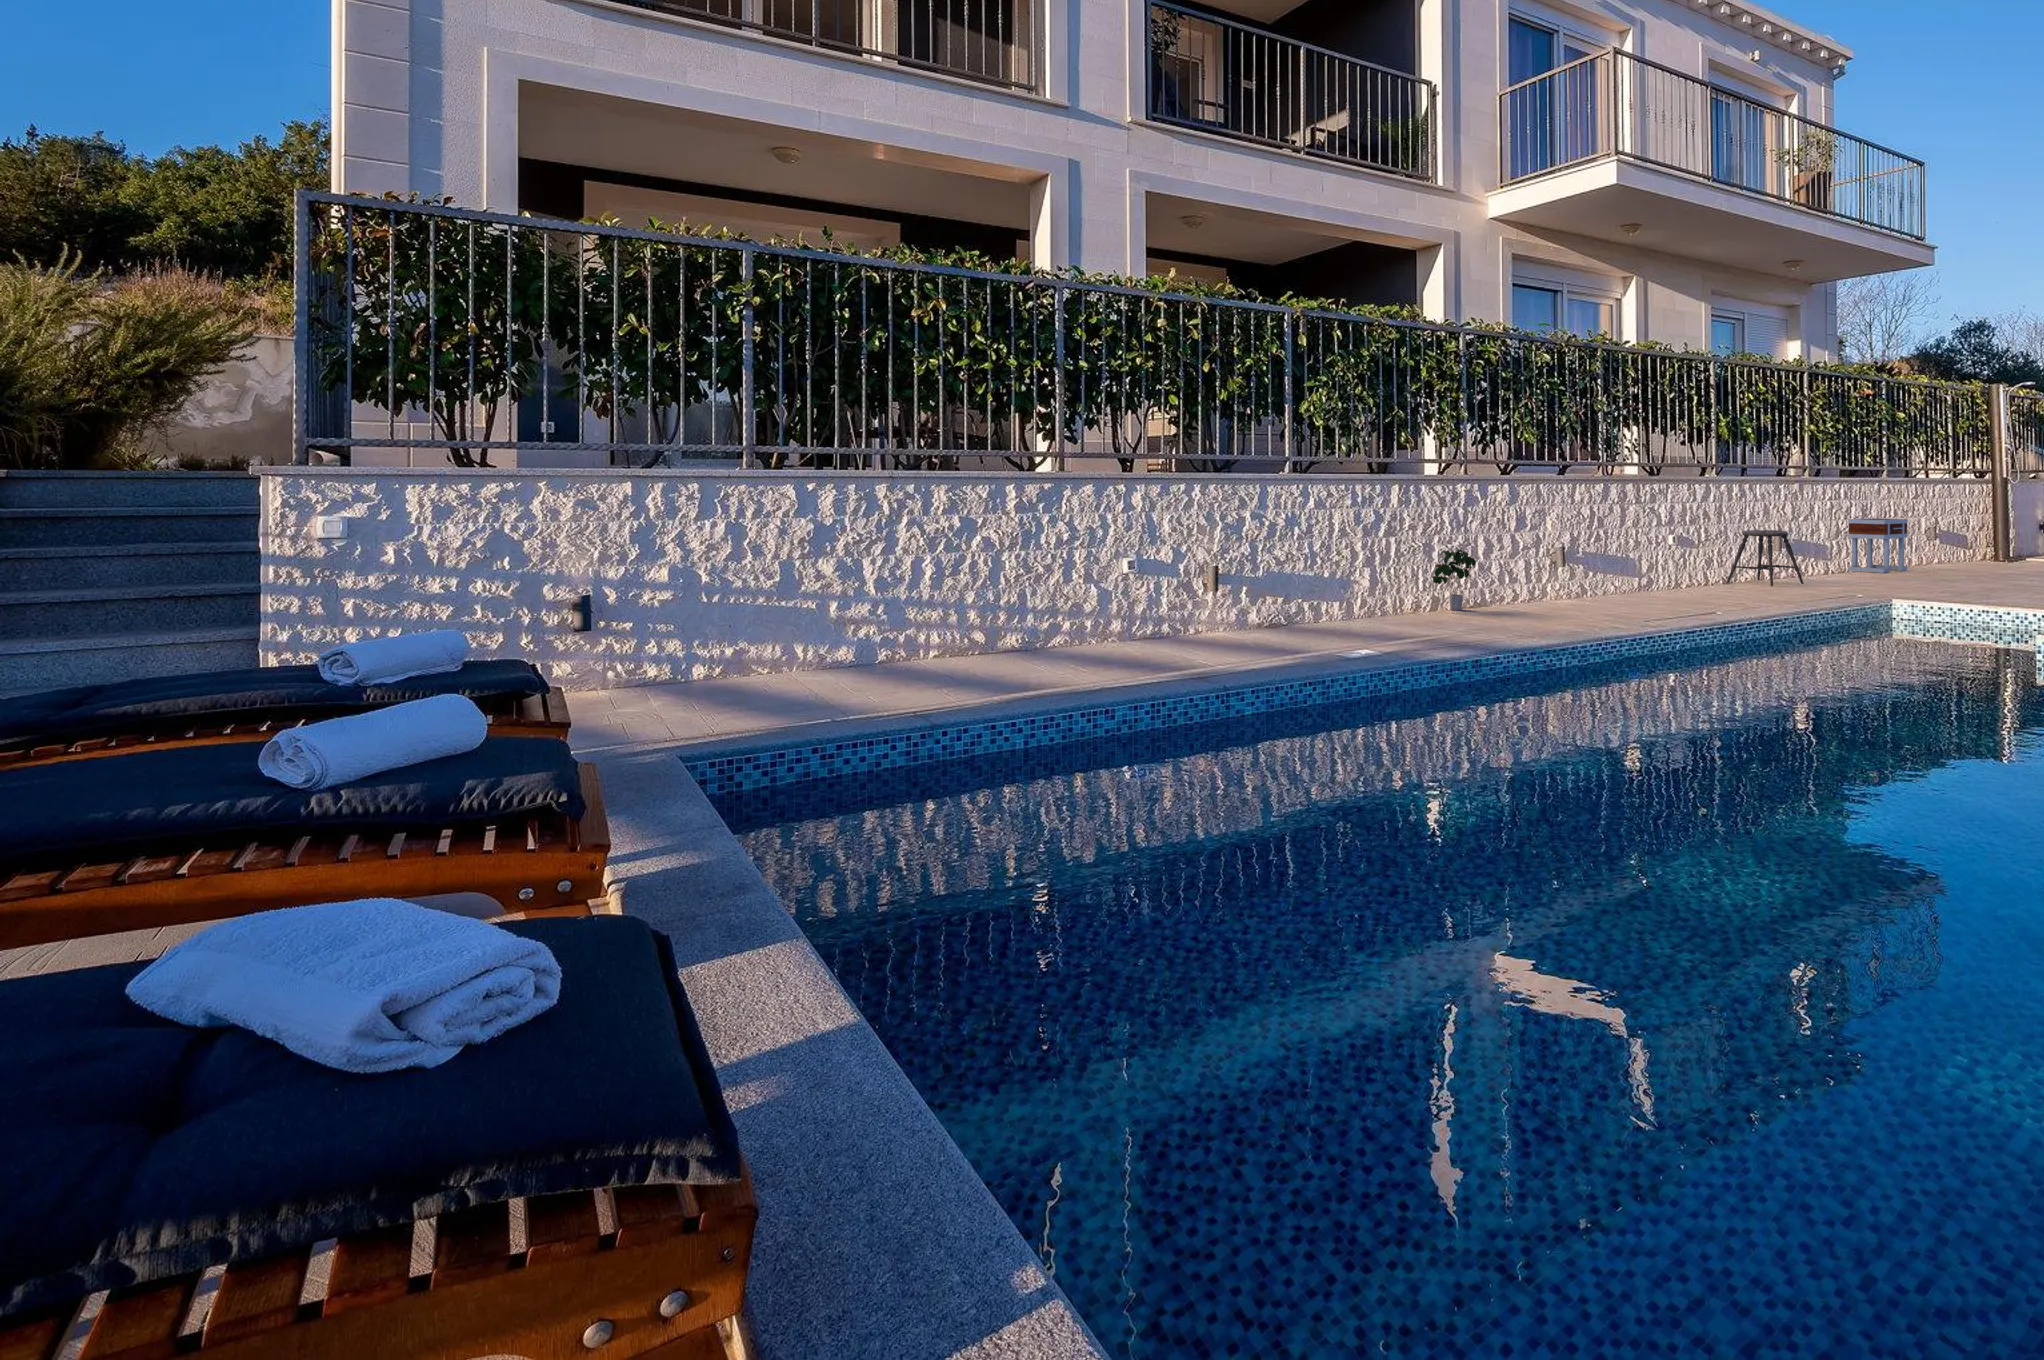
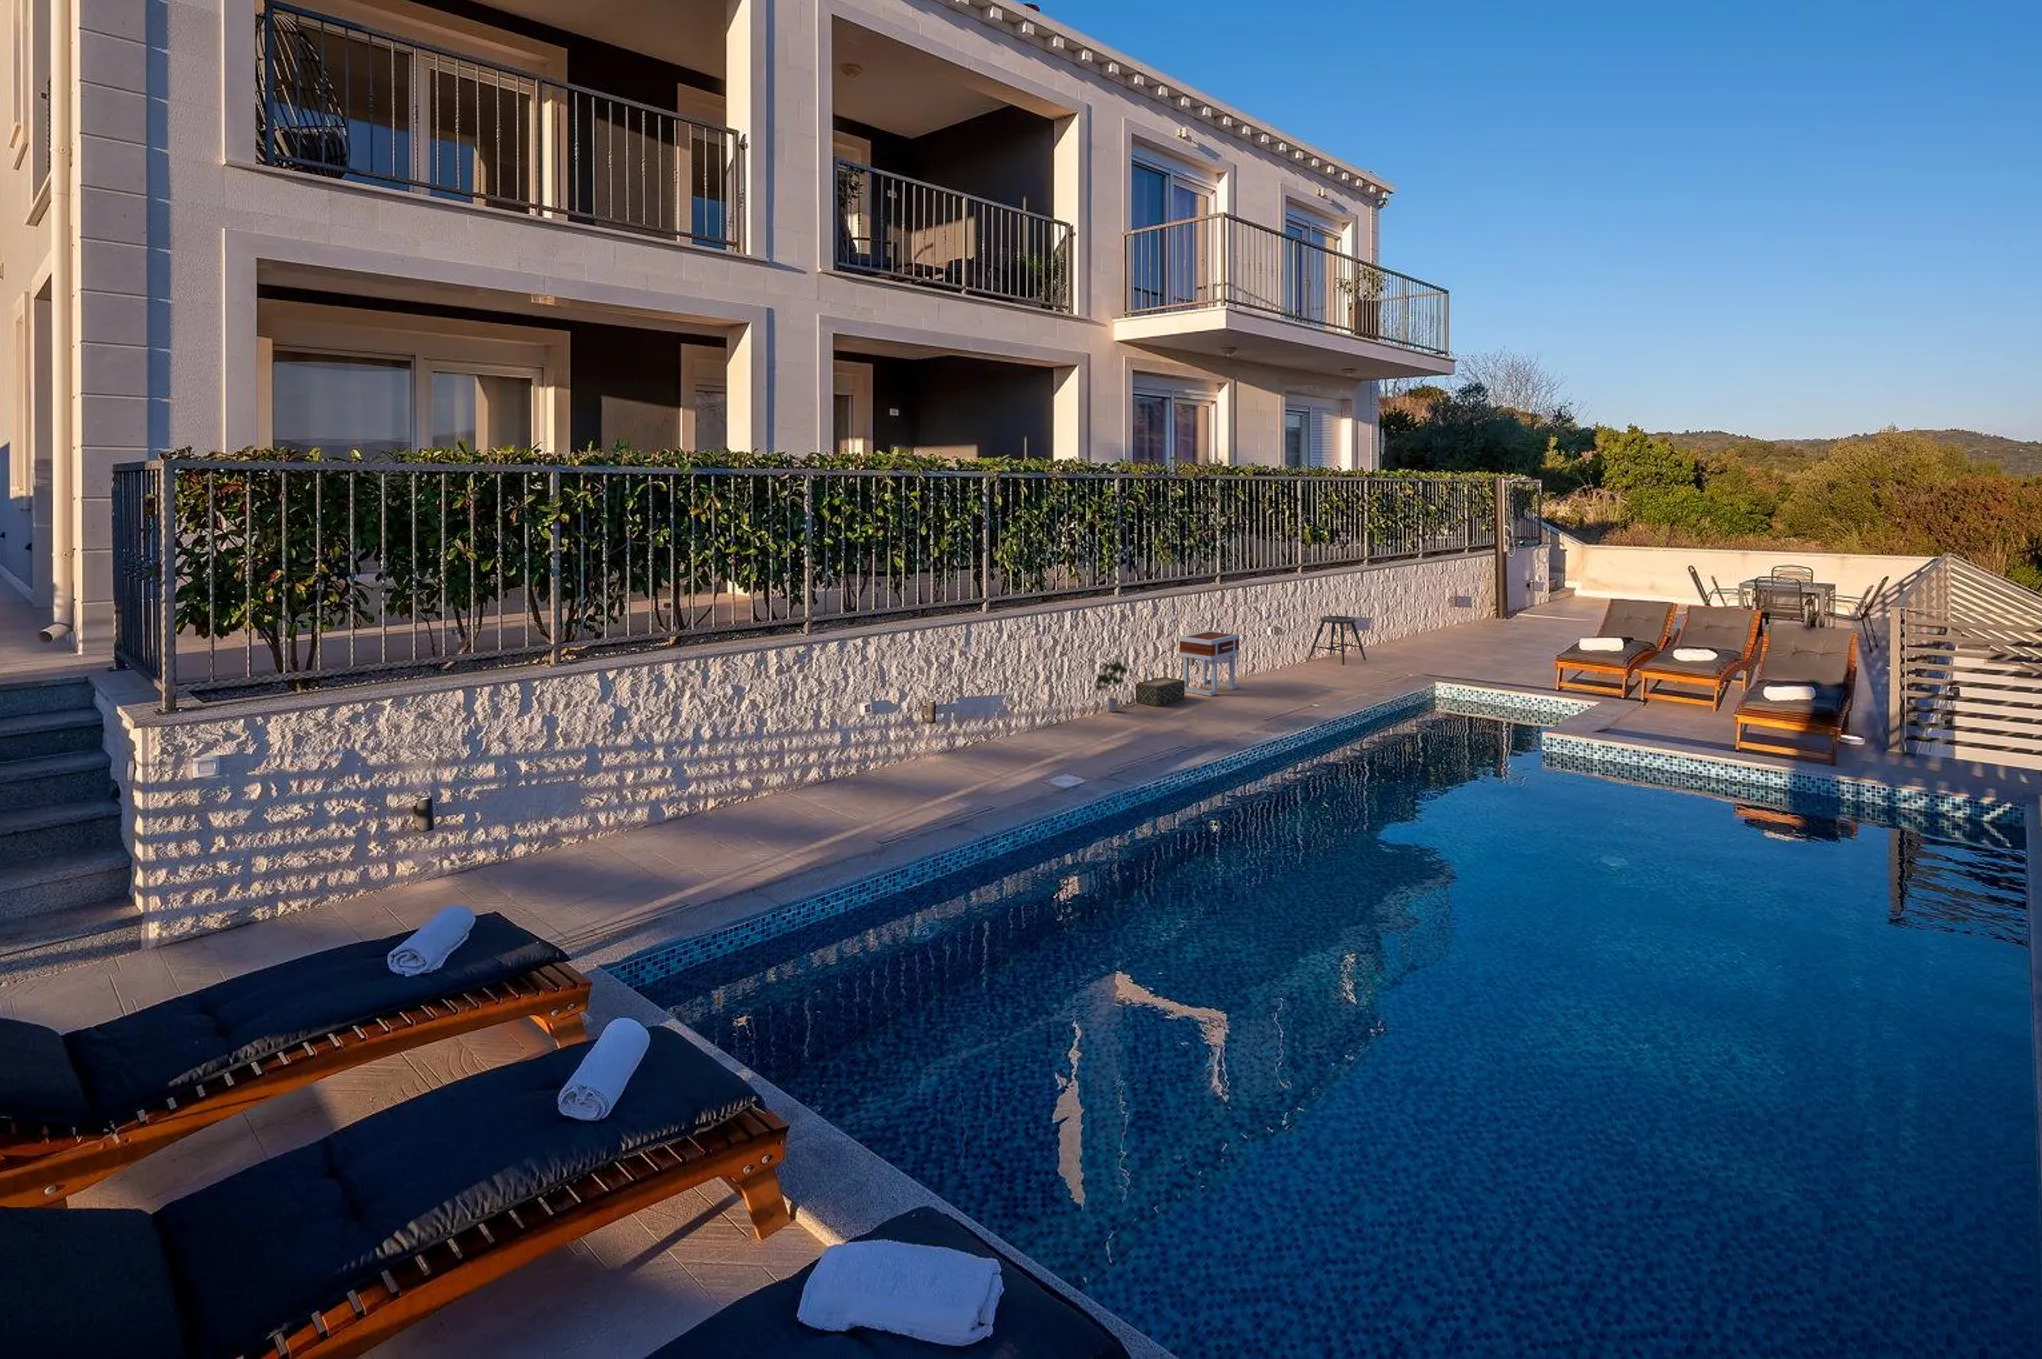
side table: present [1848,518,1908,573] -> present [1179,631,1239,696]
woven basket: none [1488,579,1552,608] -> present [1135,677,1185,706]

